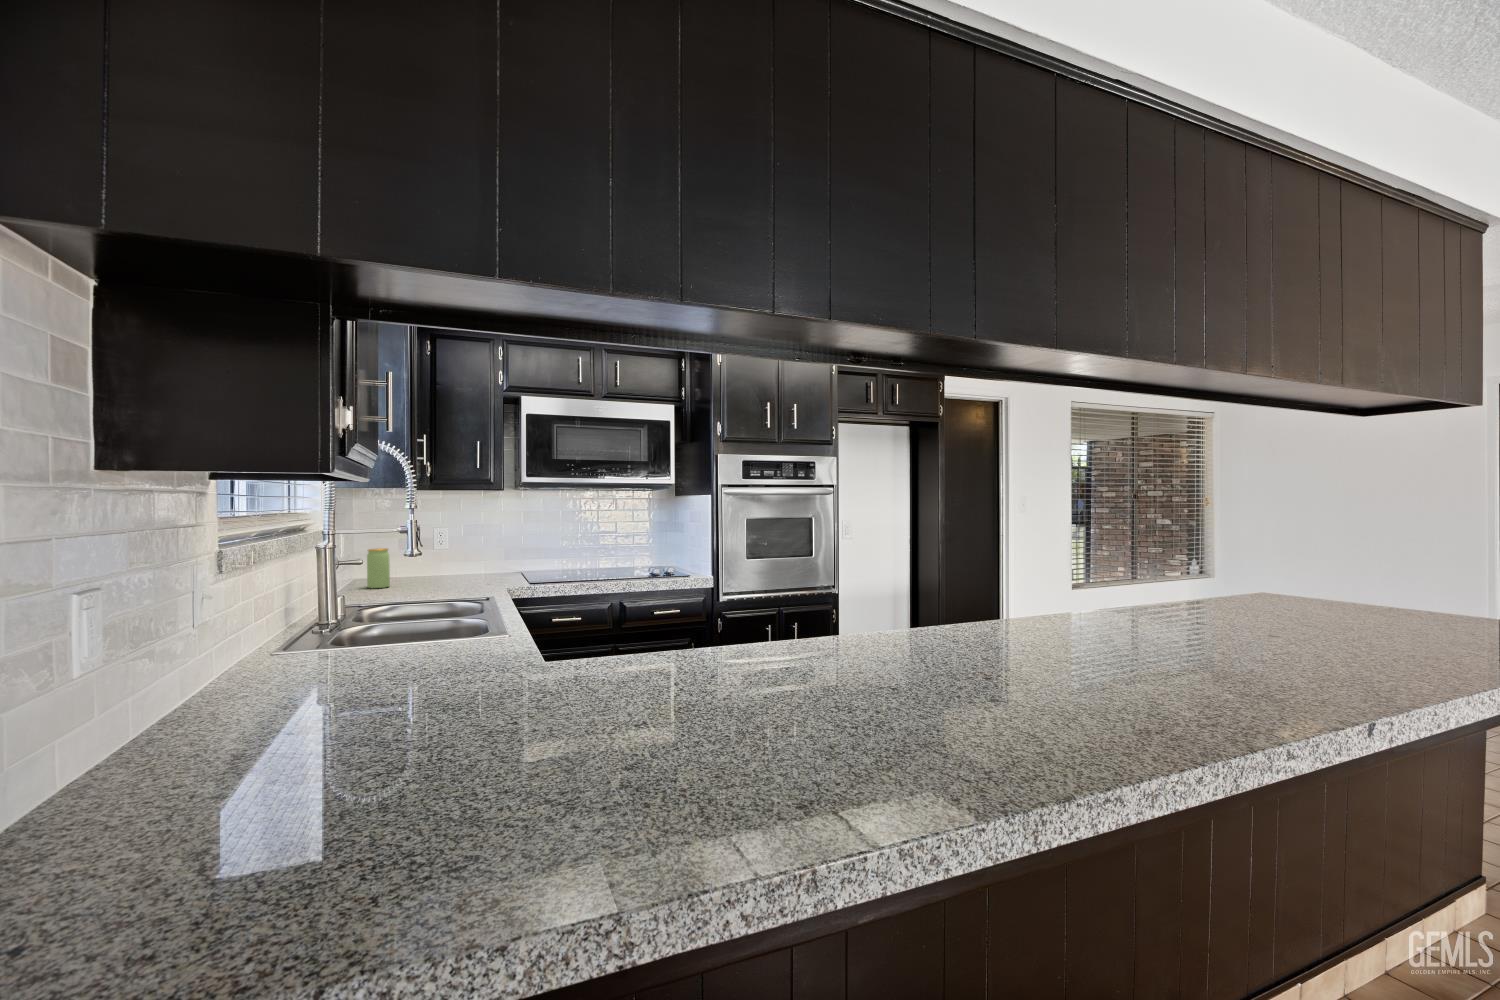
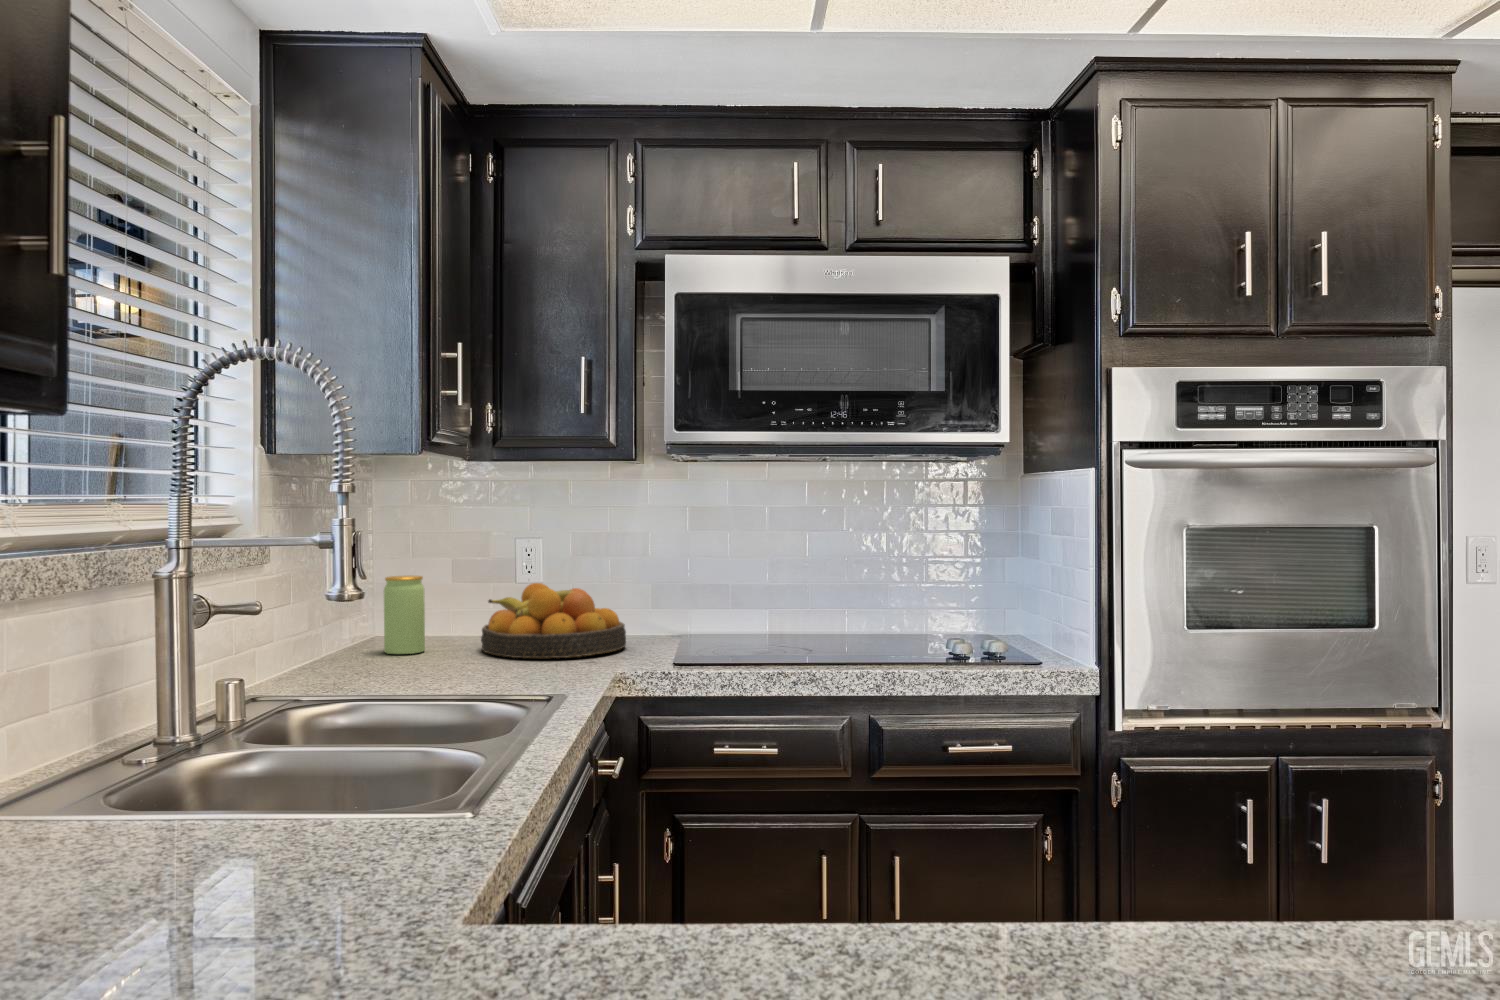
fruit bowl: none [420,550,496,586] -> present [481,583,626,658]

